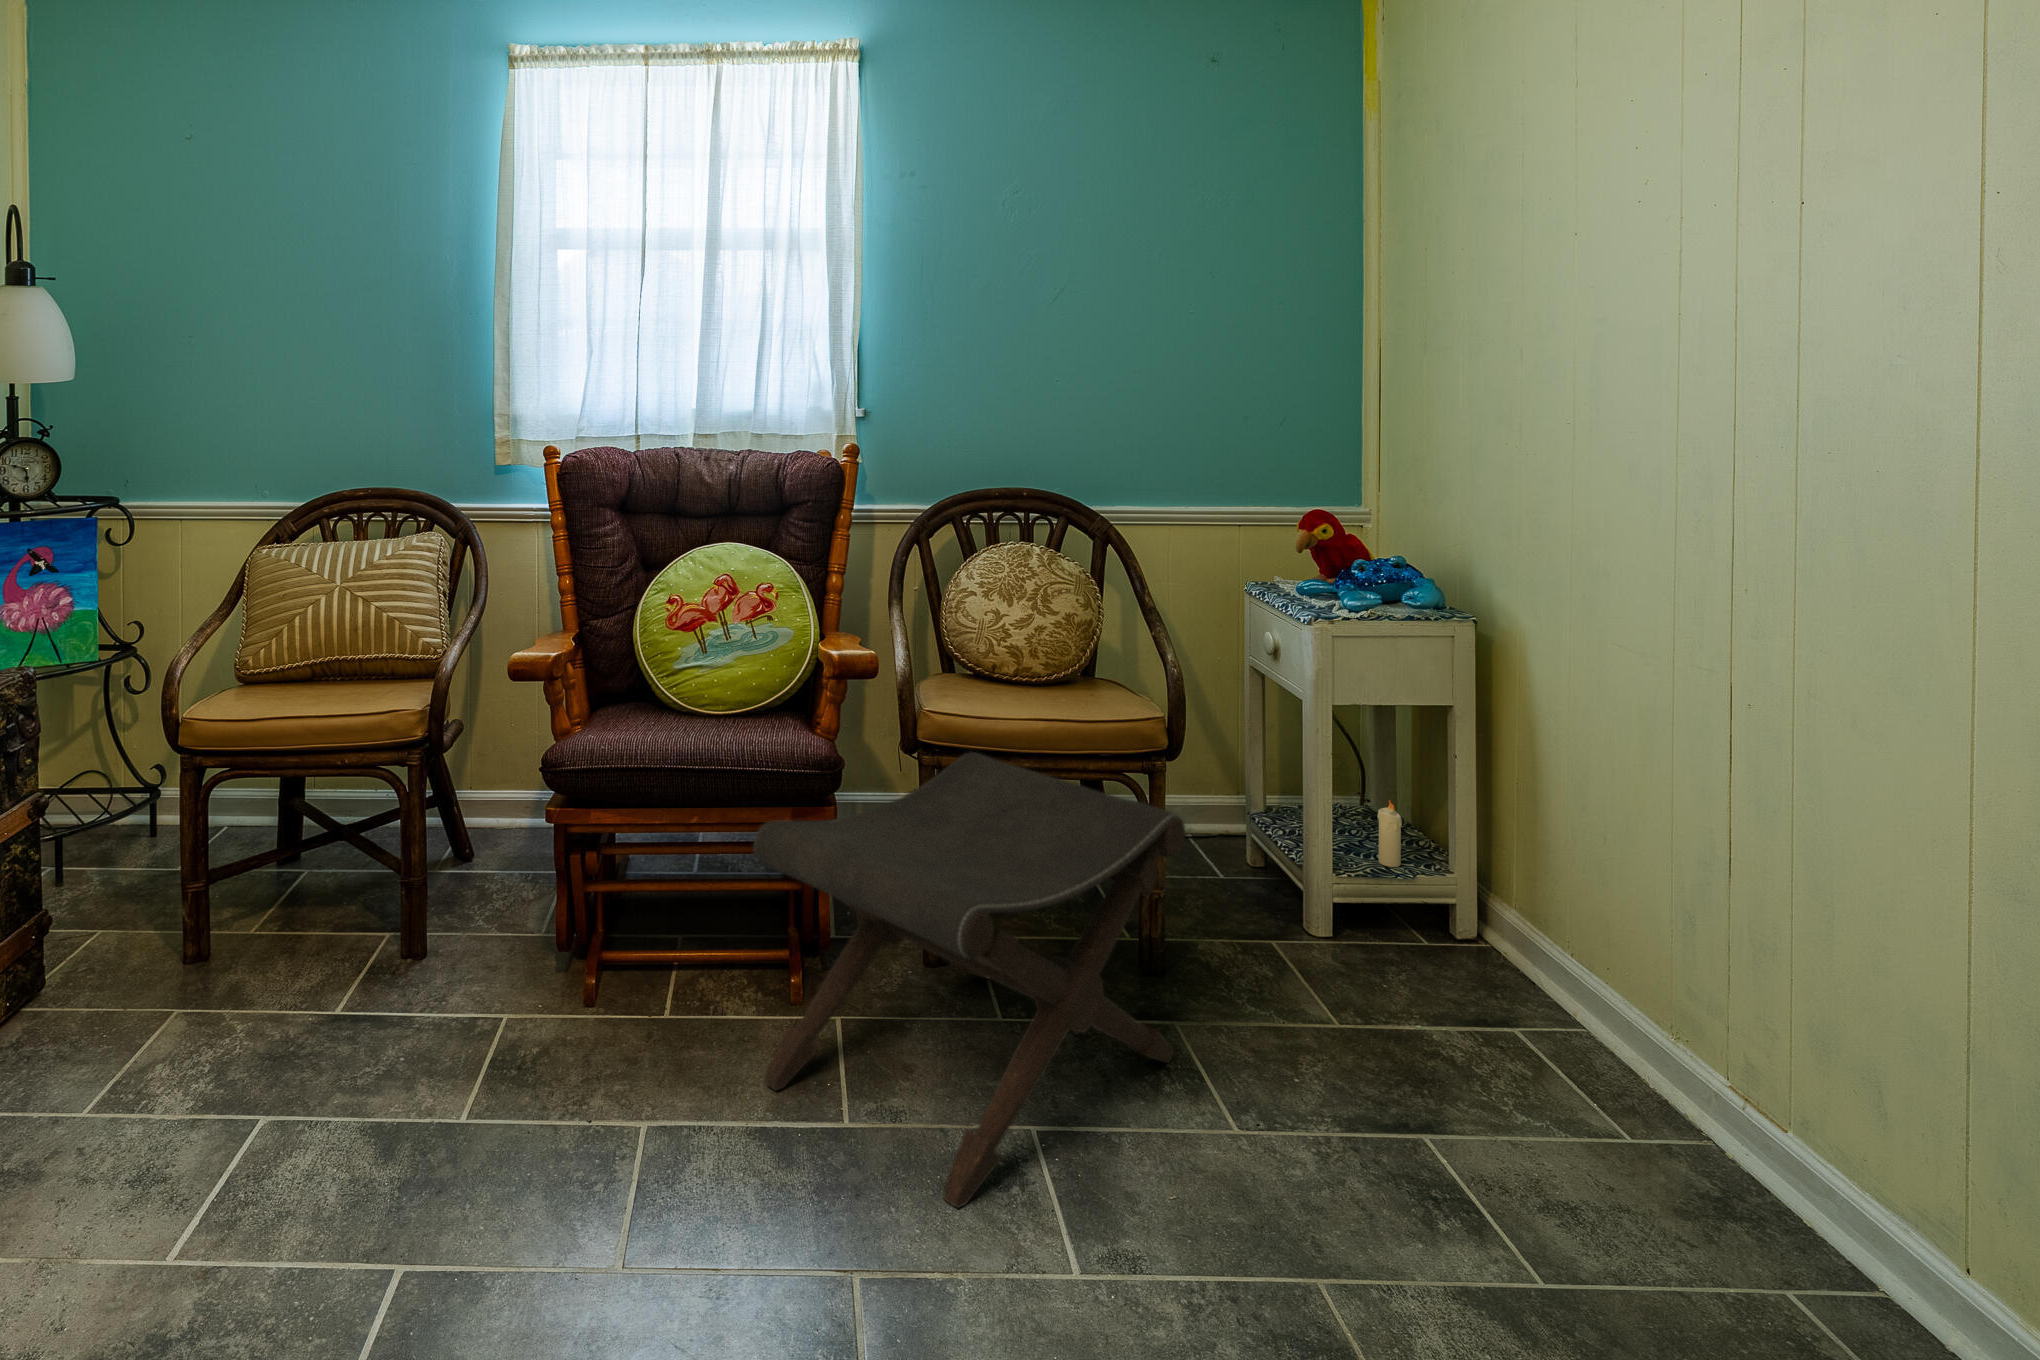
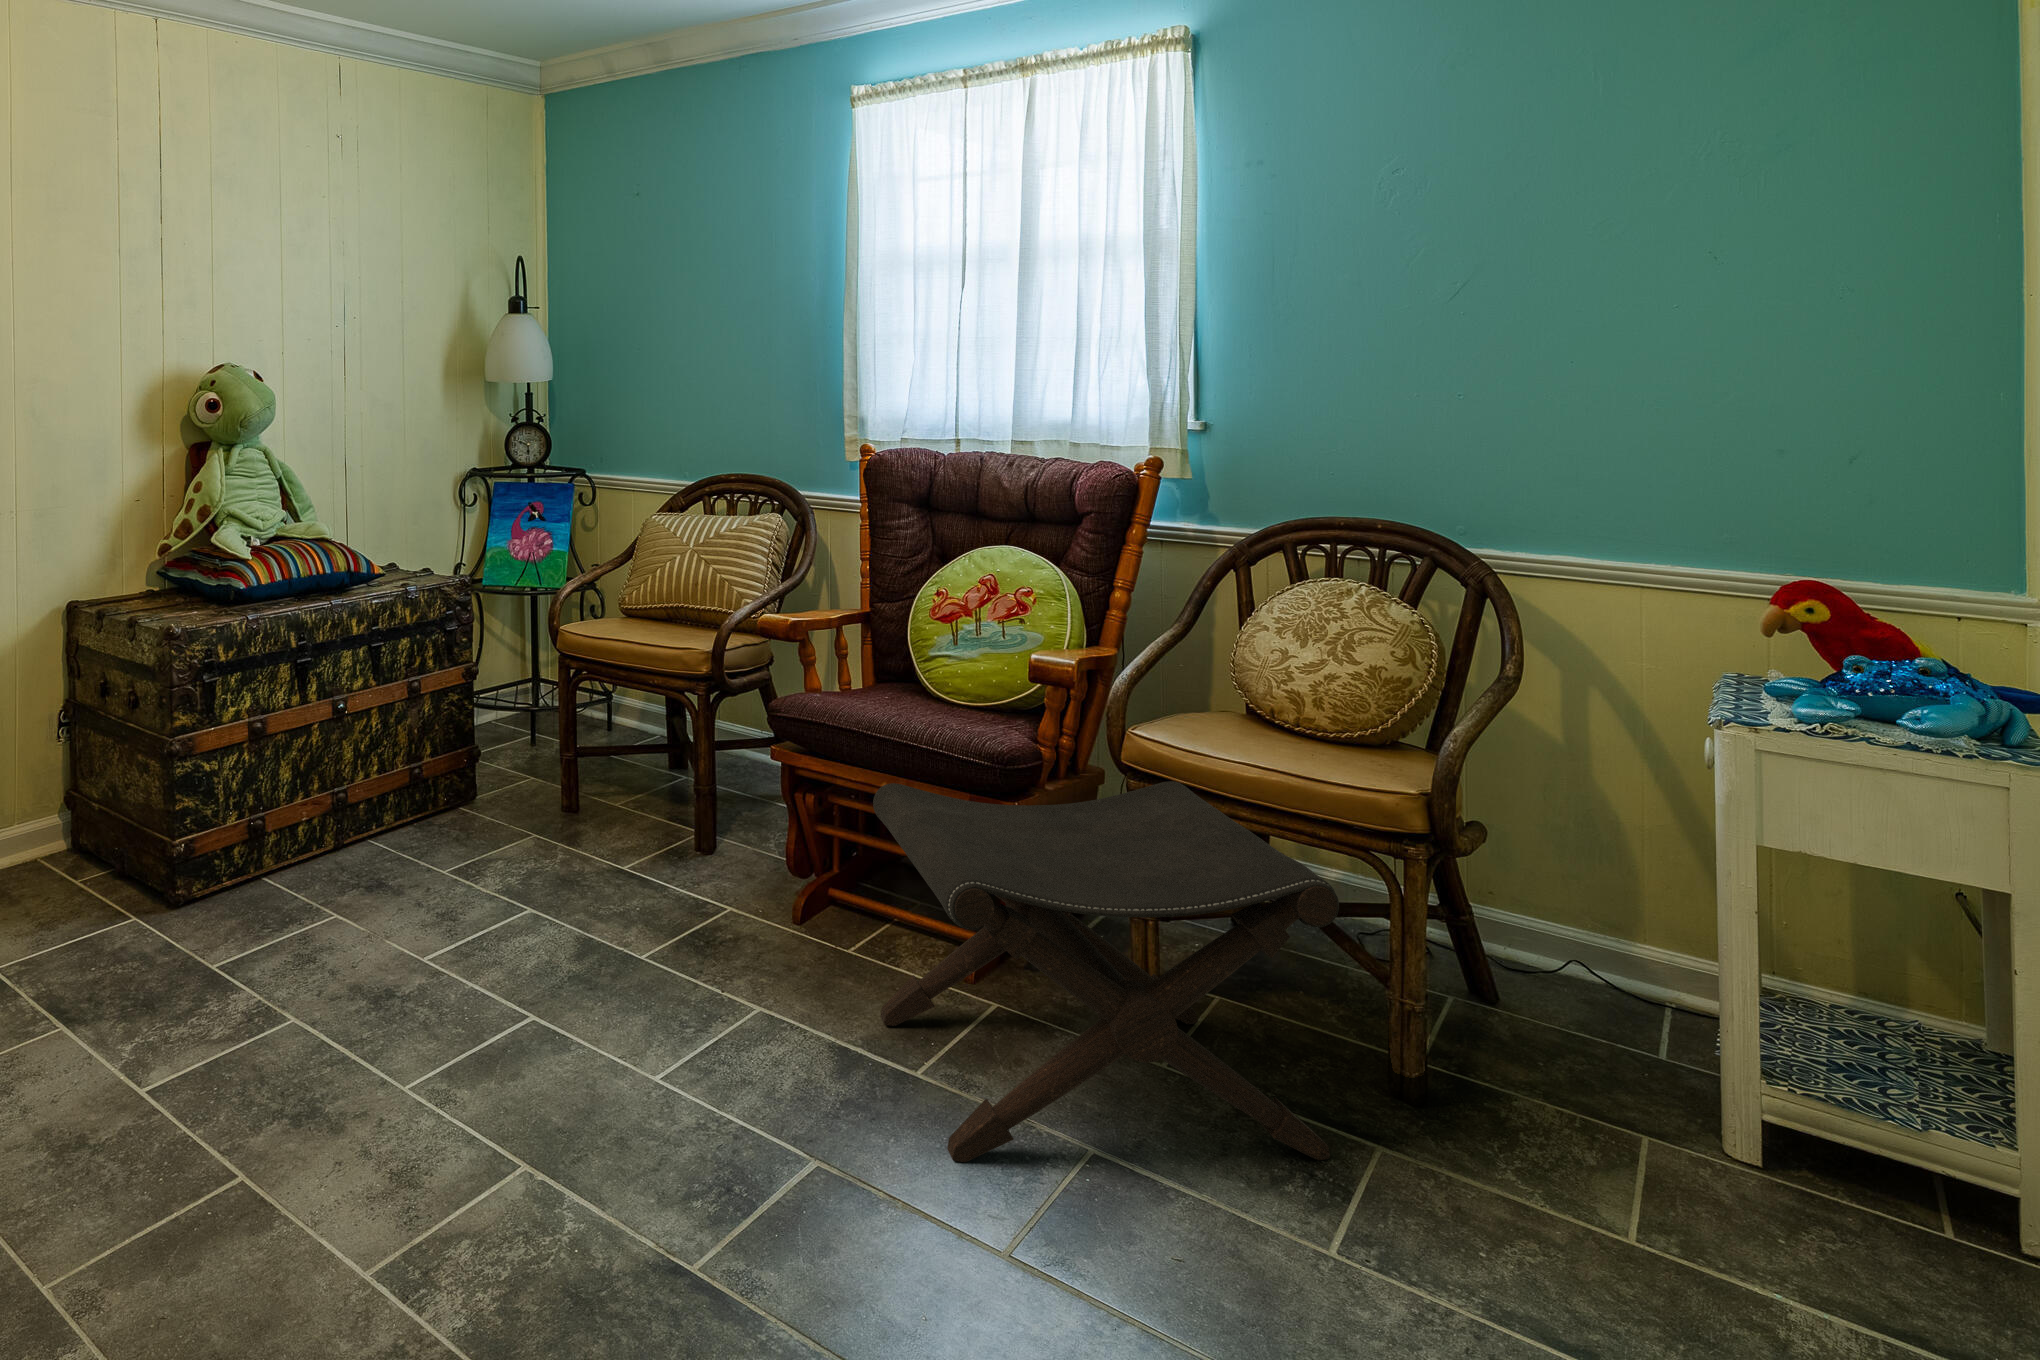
candle: present [1378,800,1402,867] -> none [1866,1000,1911,1099]

